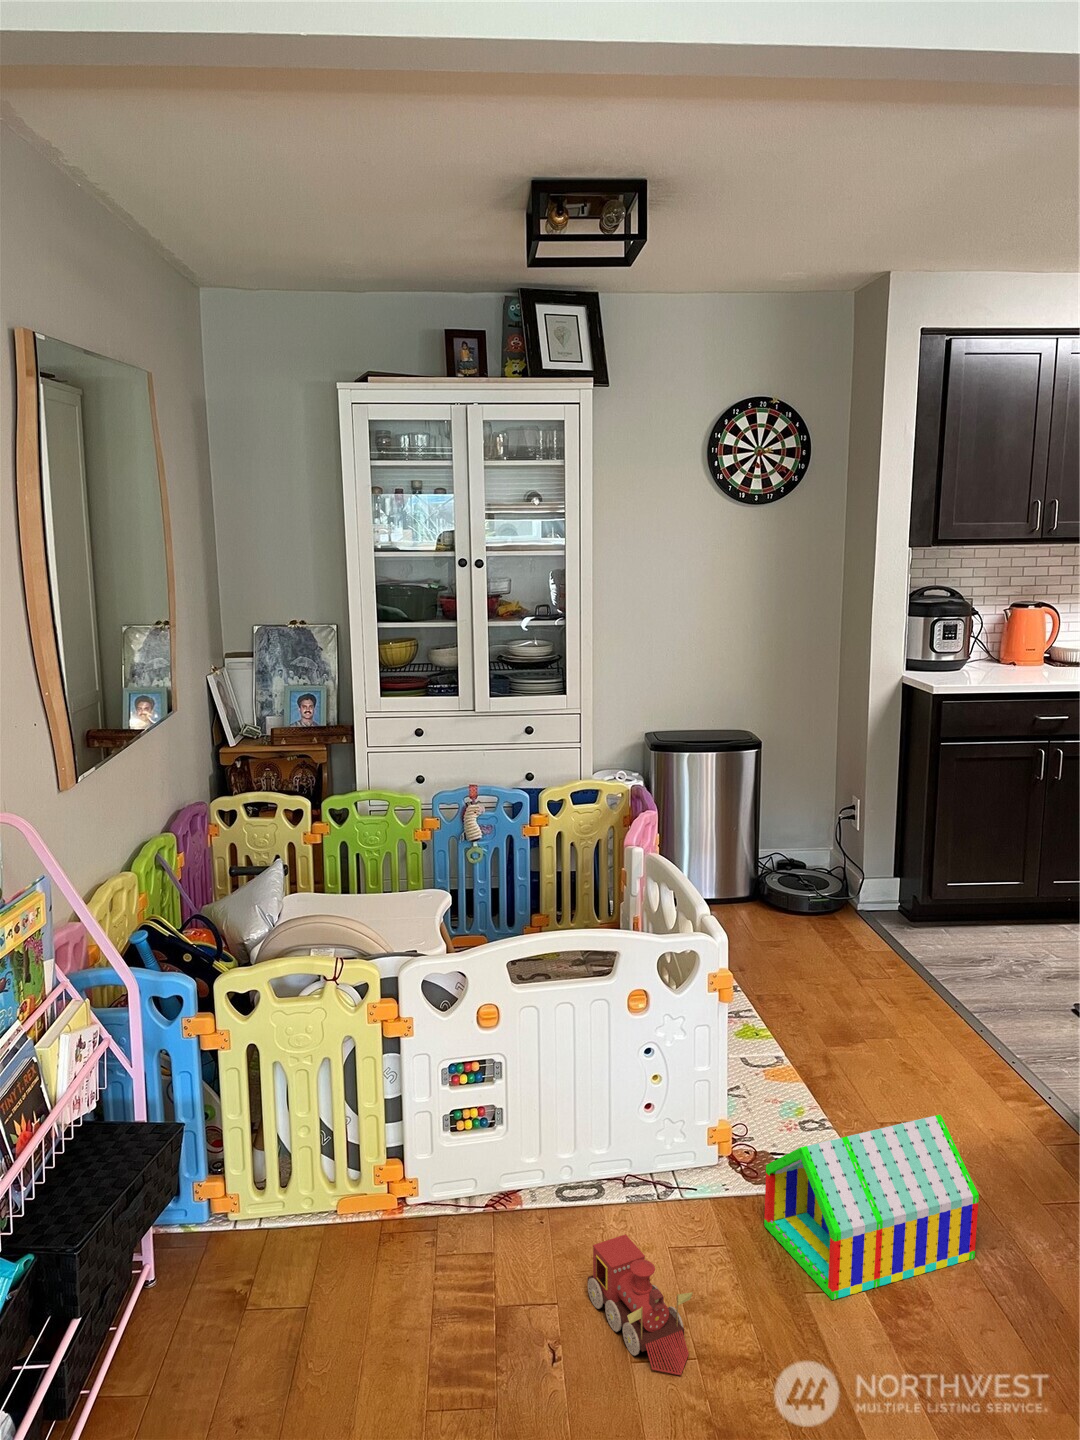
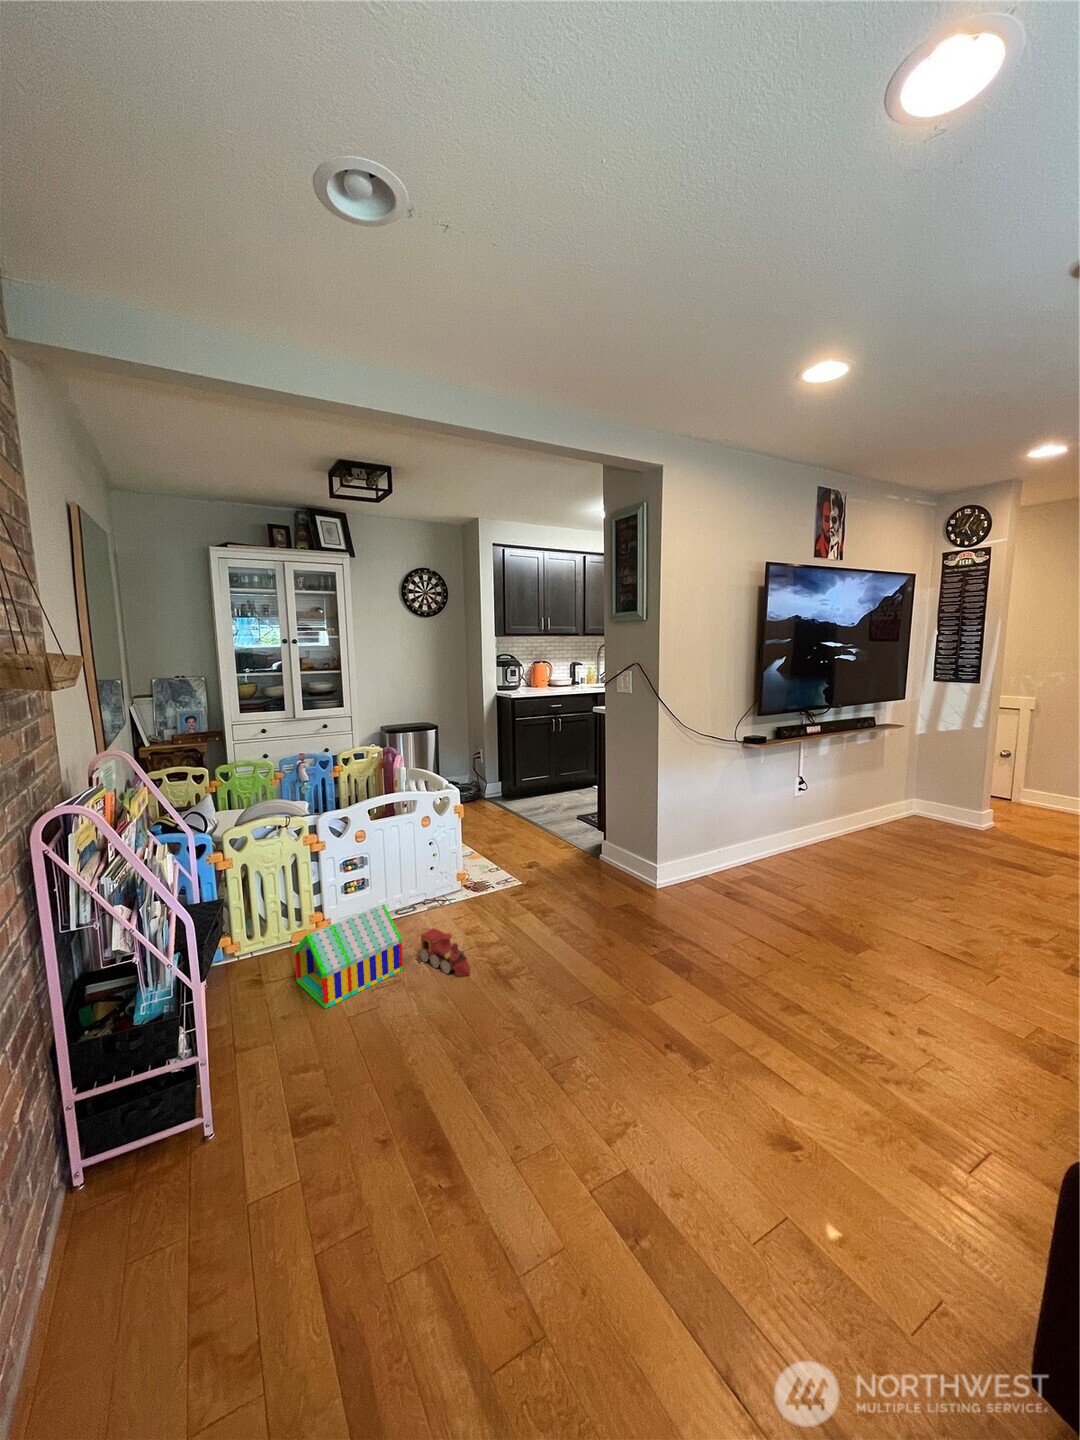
toy house: present [764,1115,979,1300] -> present [294,904,403,1009]

